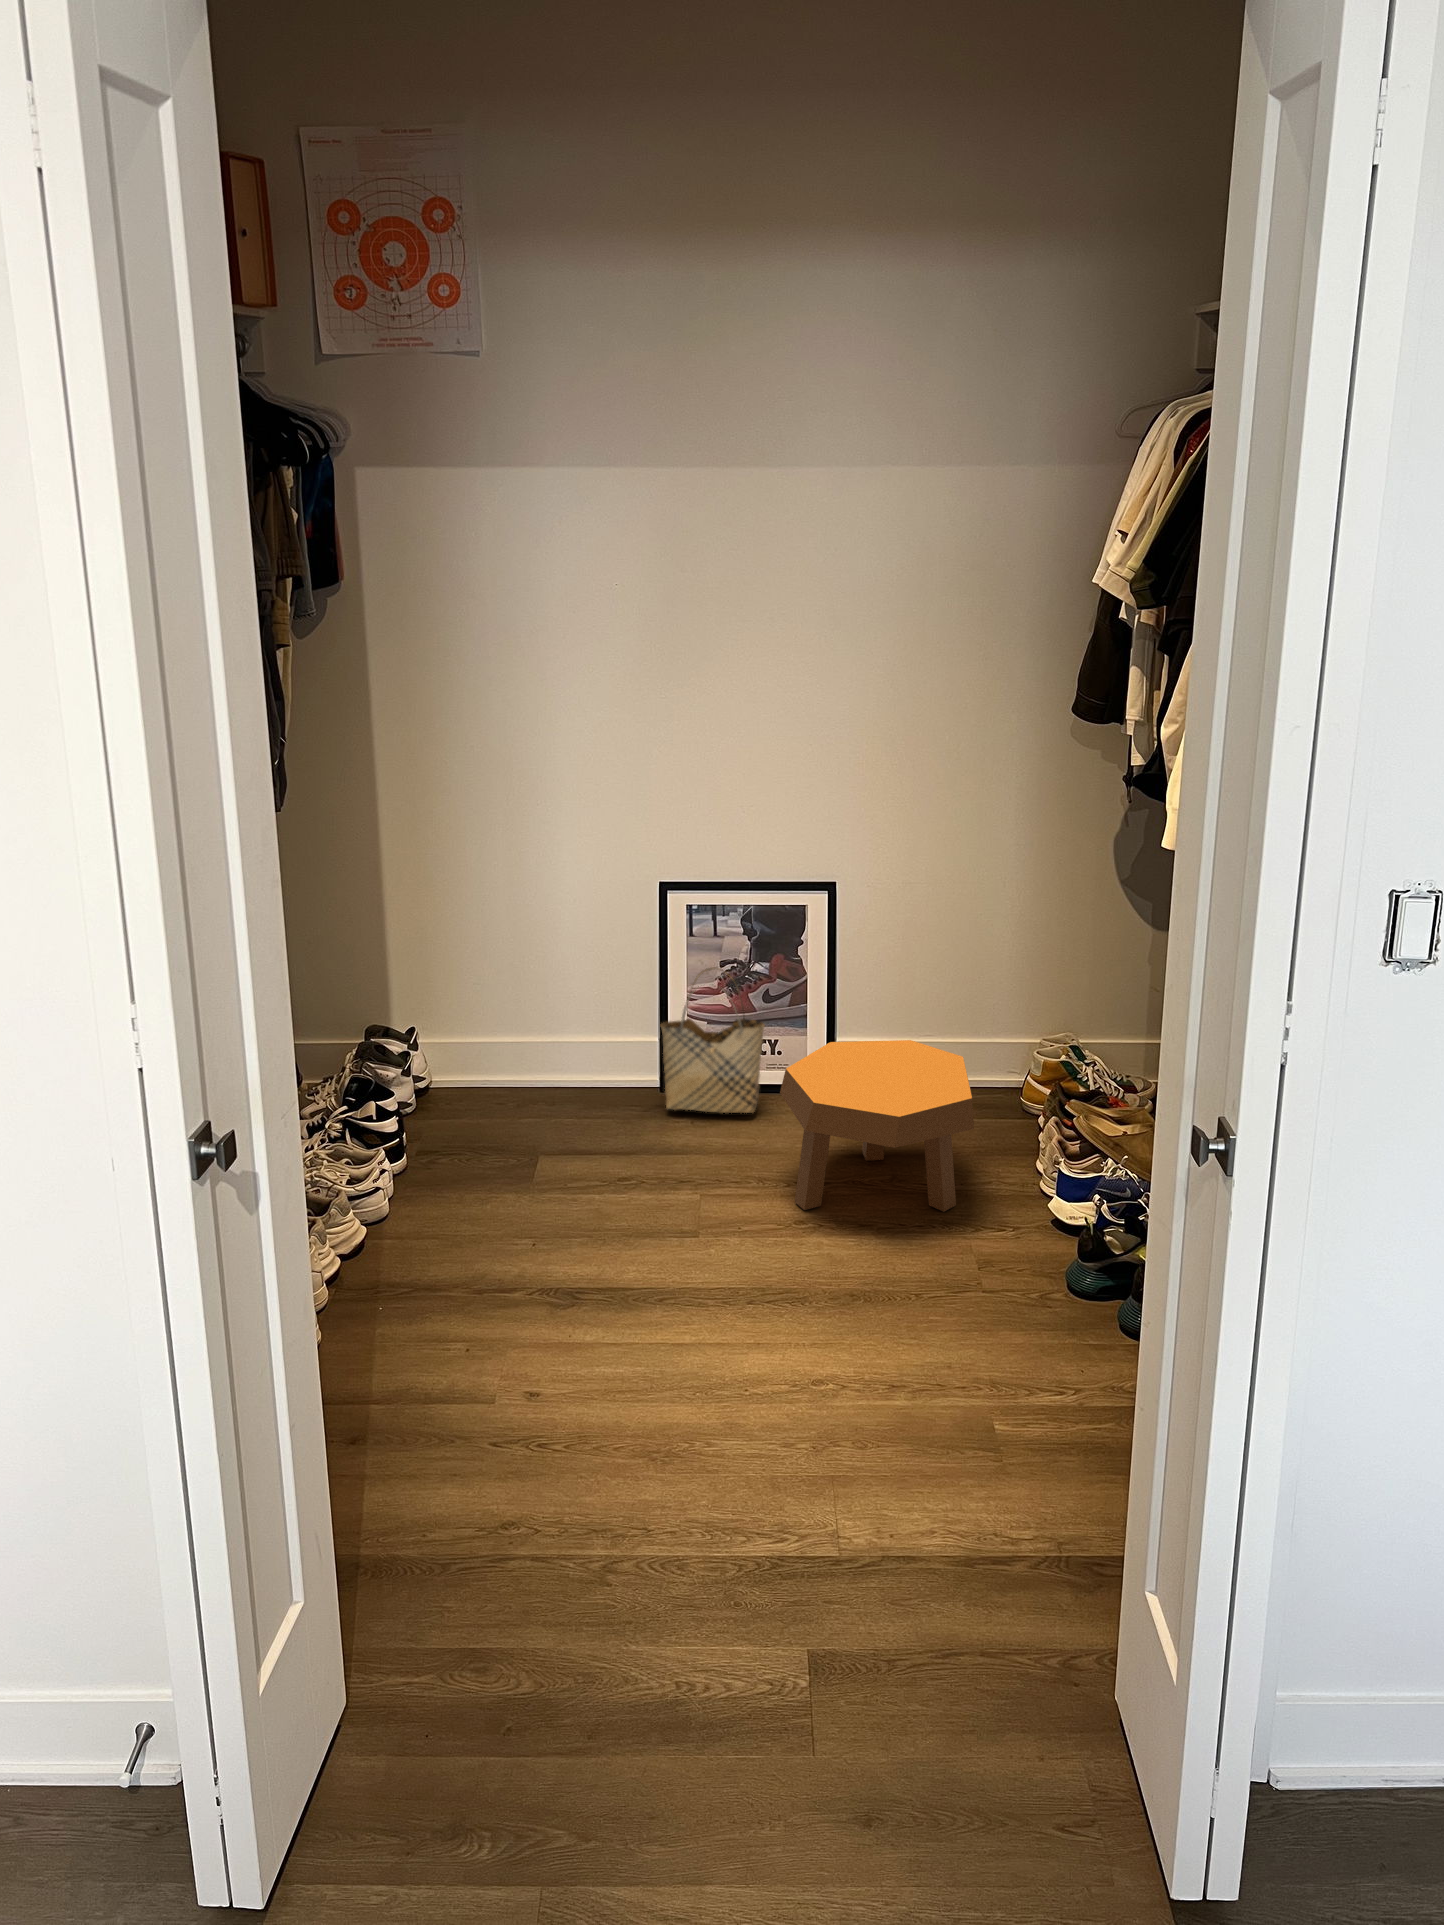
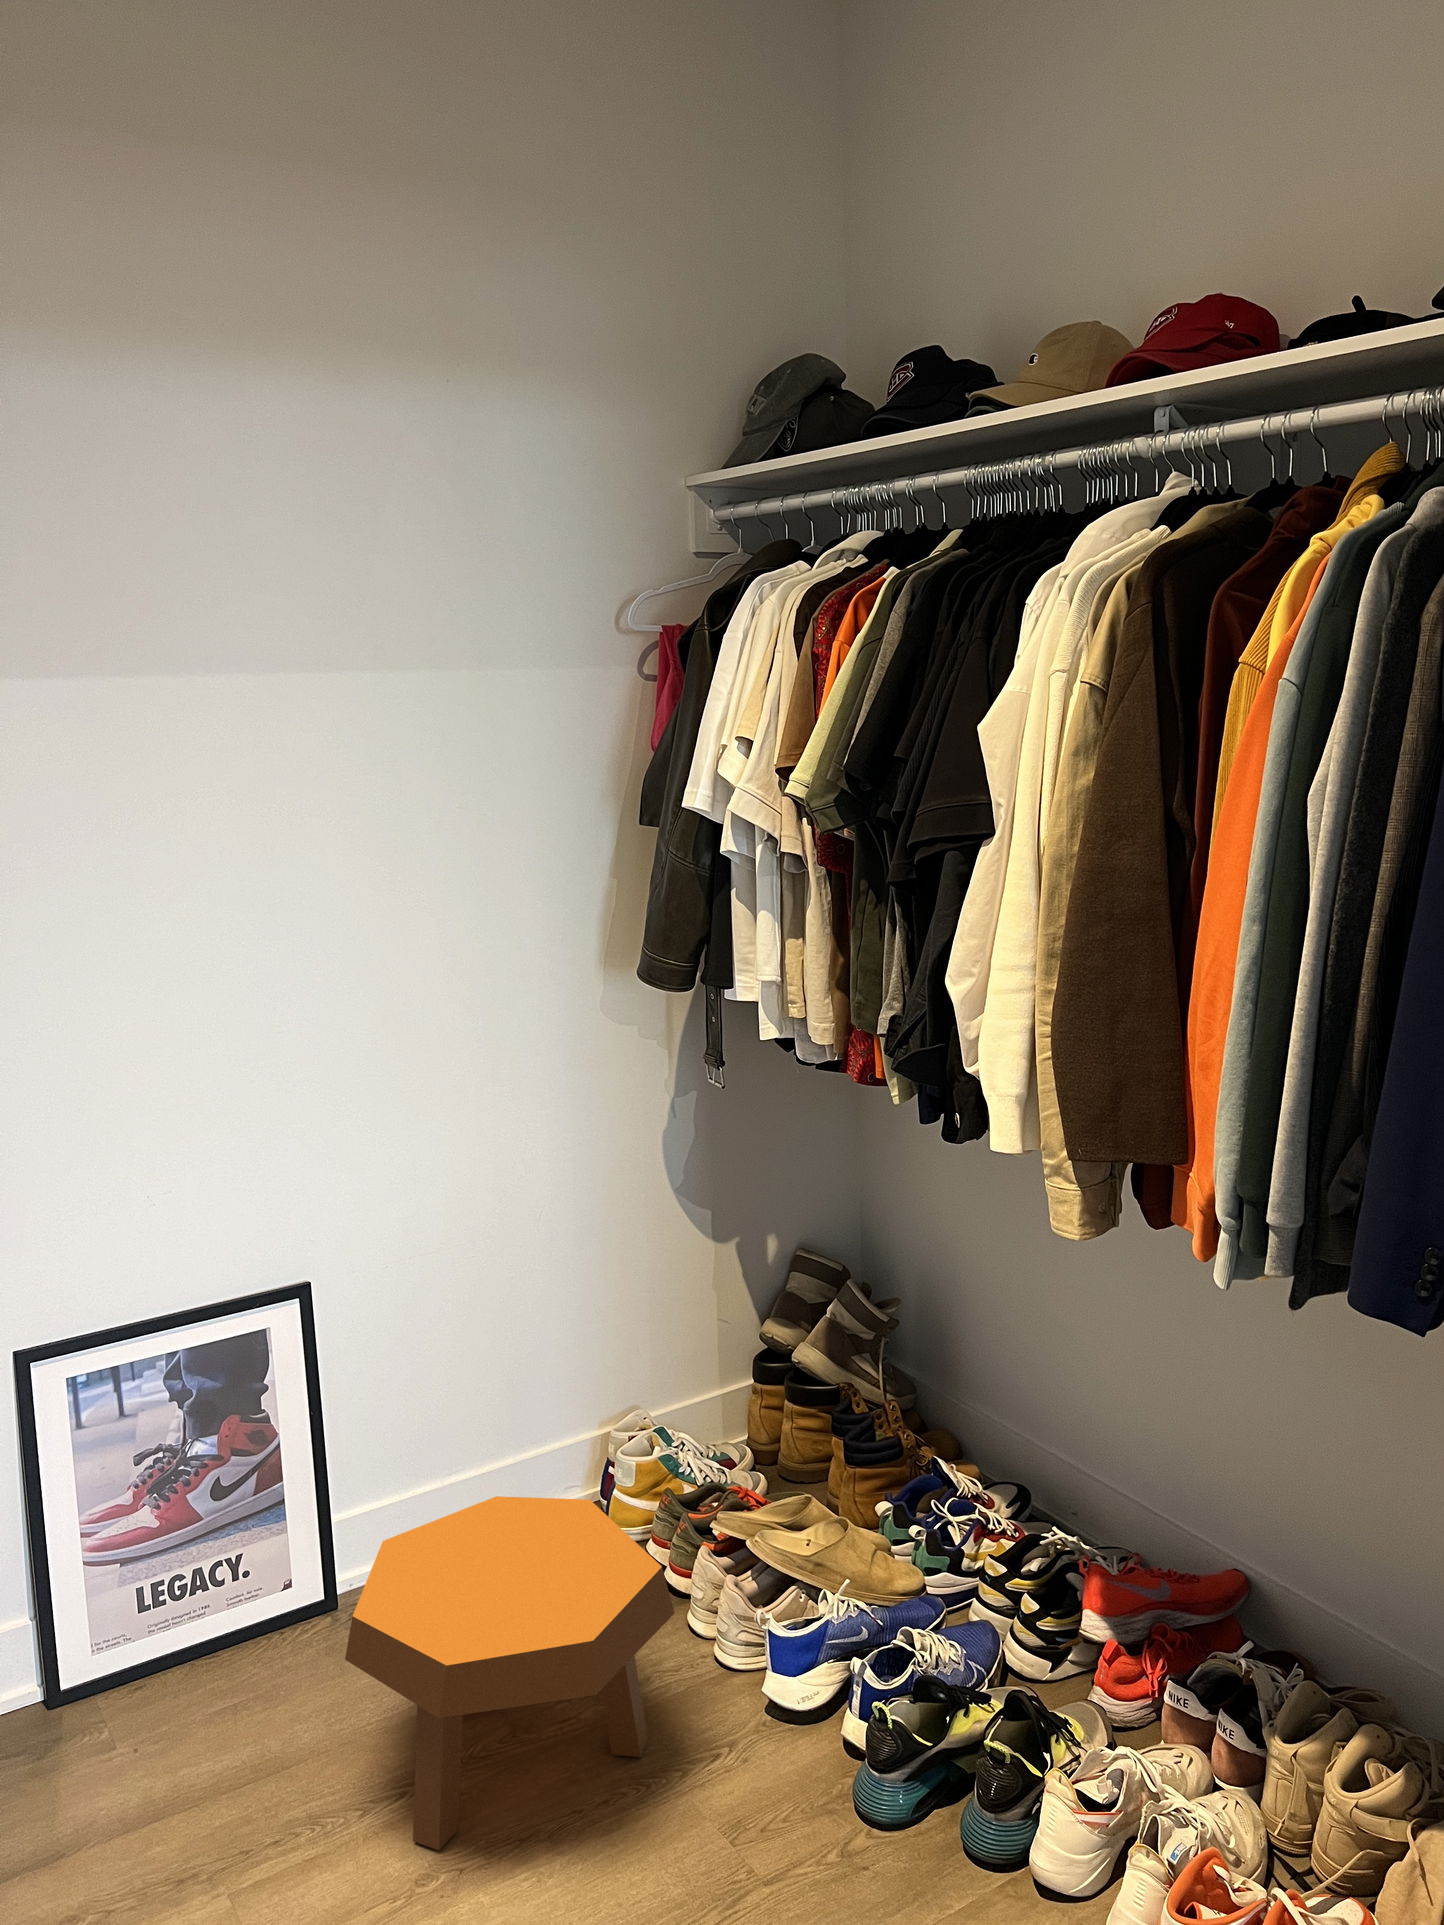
woven basket: present [660,967,765,1113] -> none [57,1469,245,1746]

